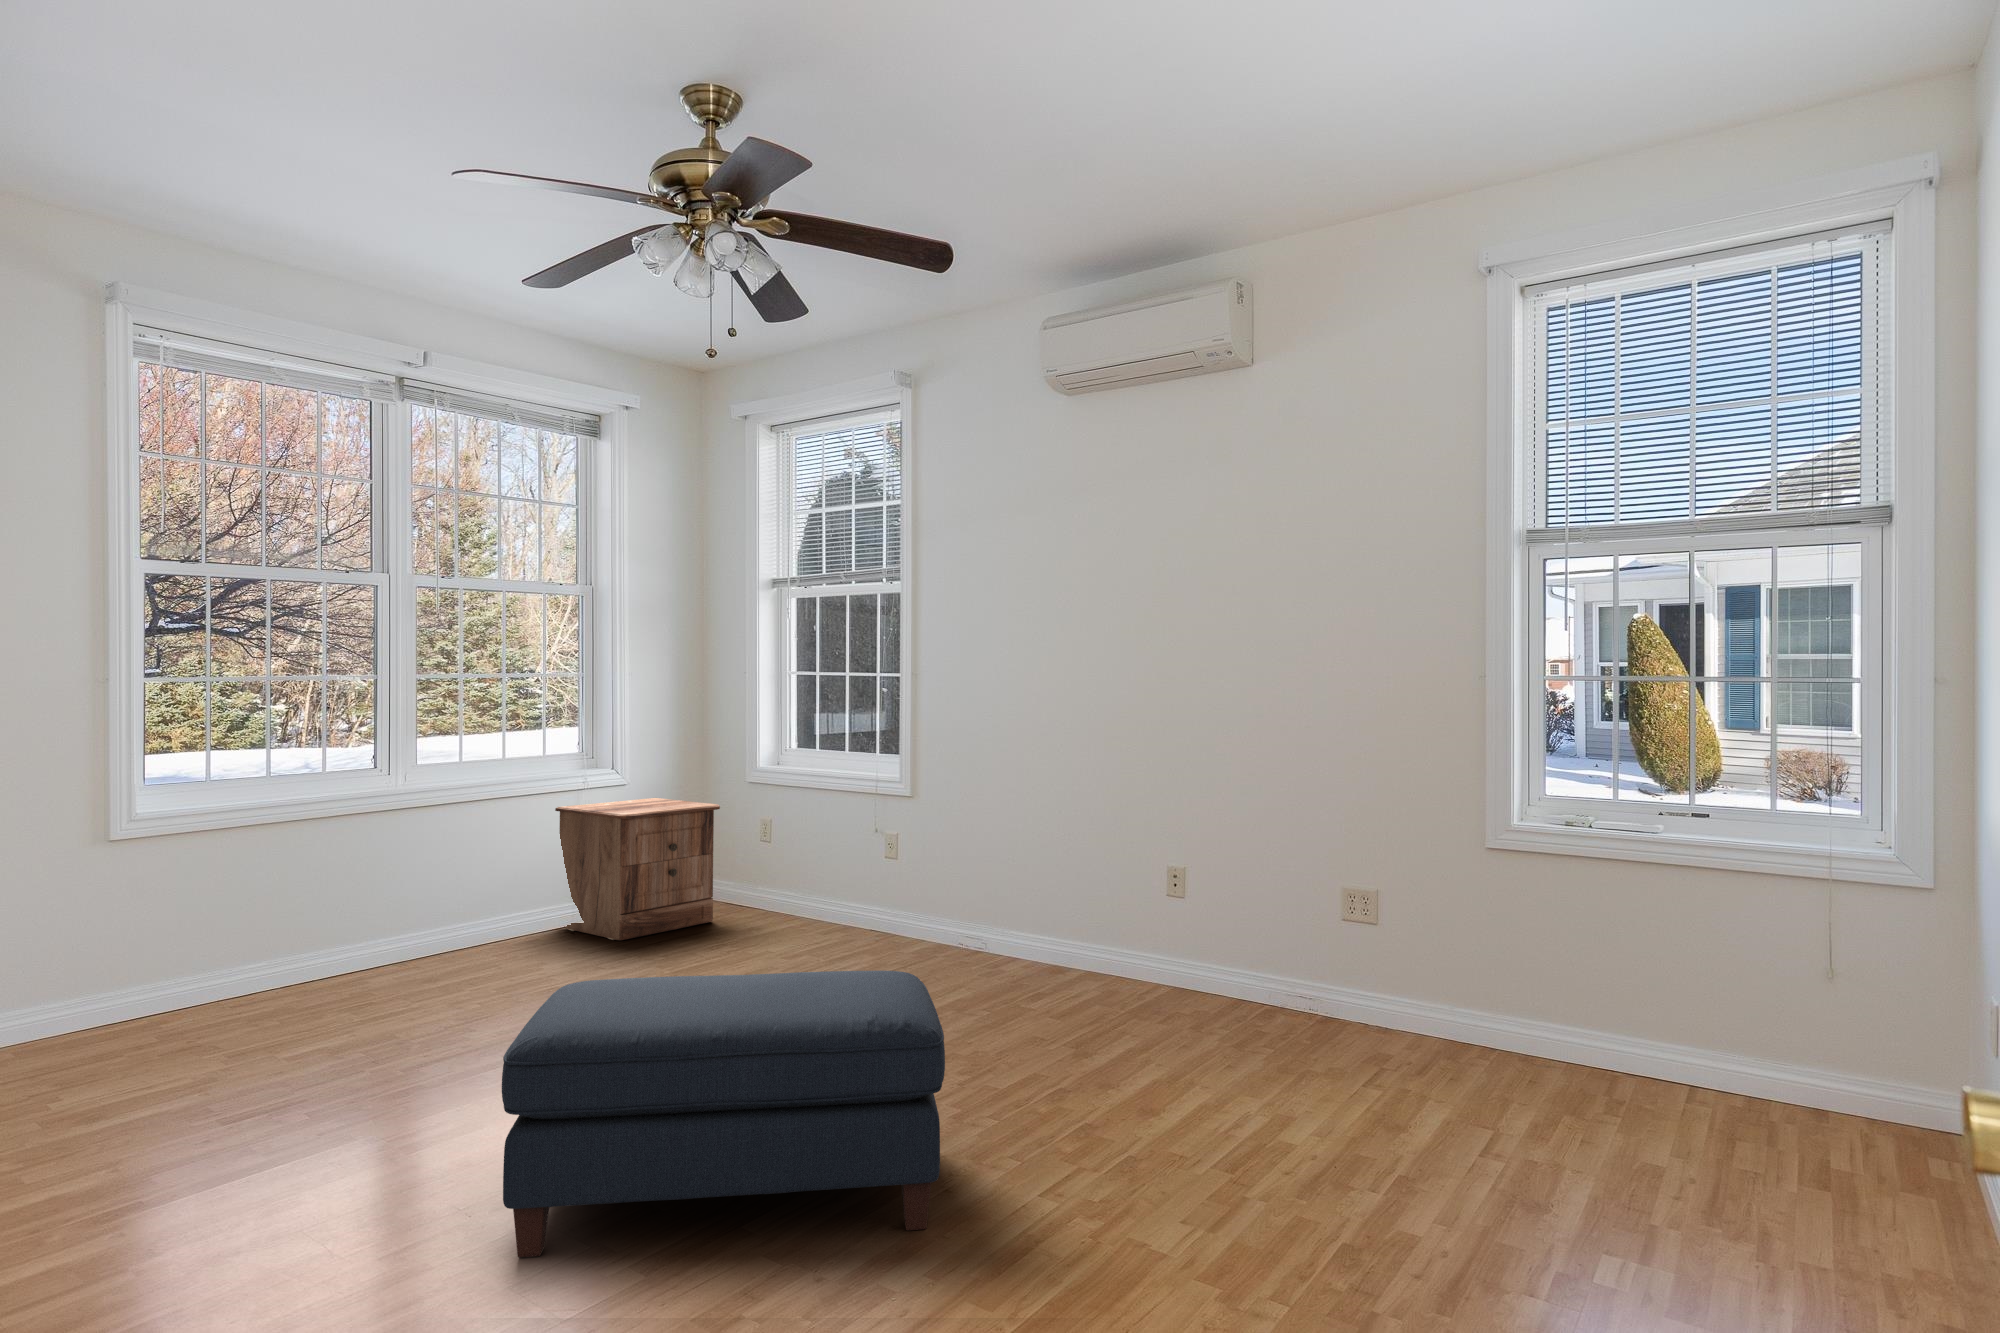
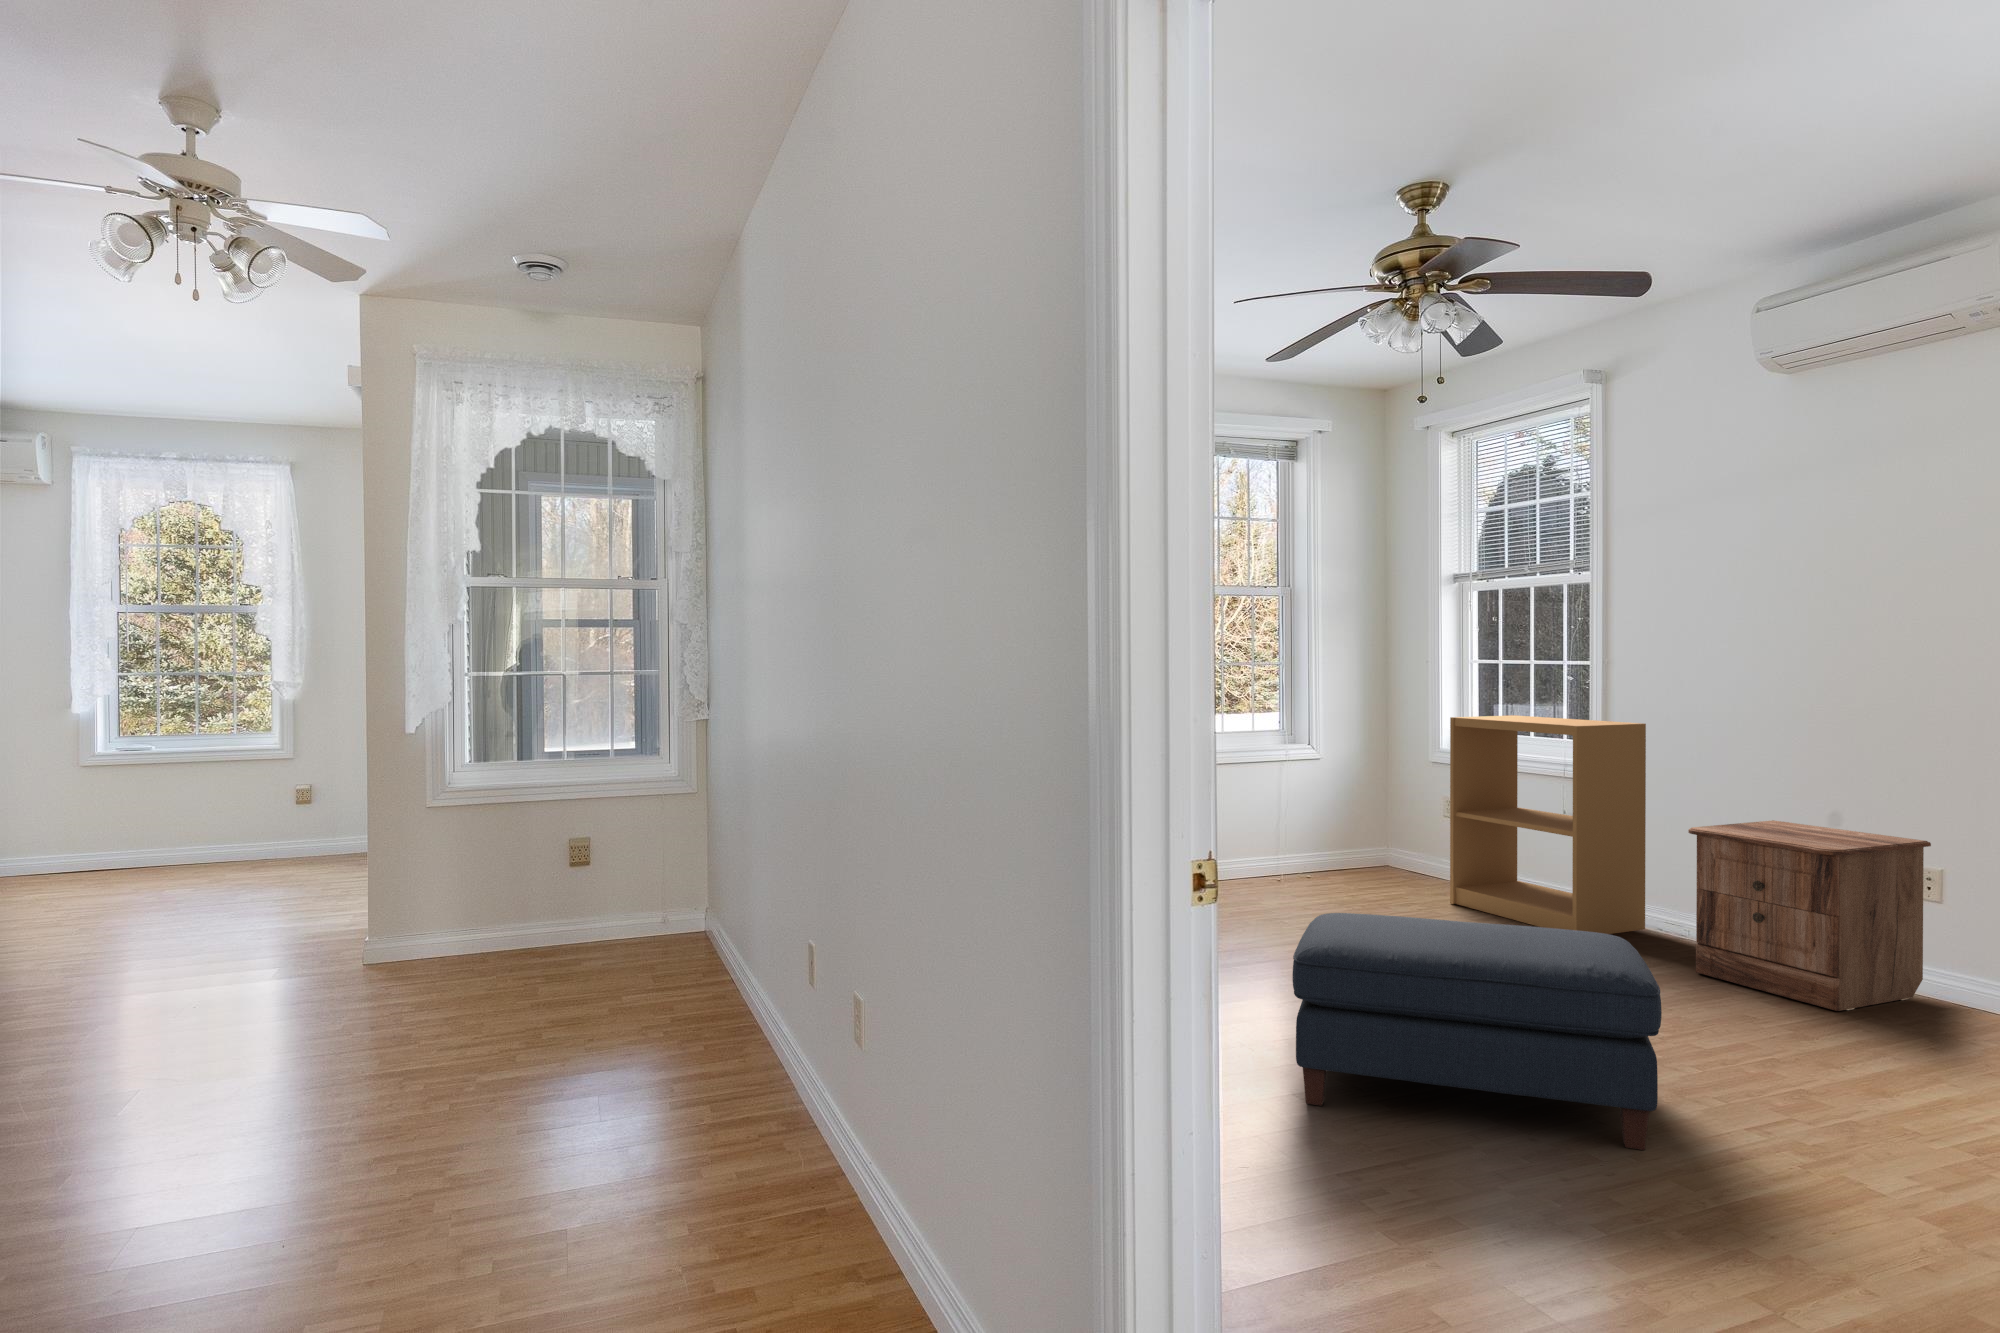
bookshelf: none [760,730,950,966] -> present [1450,715,1646,934]
nightstand: present [555,798,720,940] -> present [1688,820,1931,1011]

